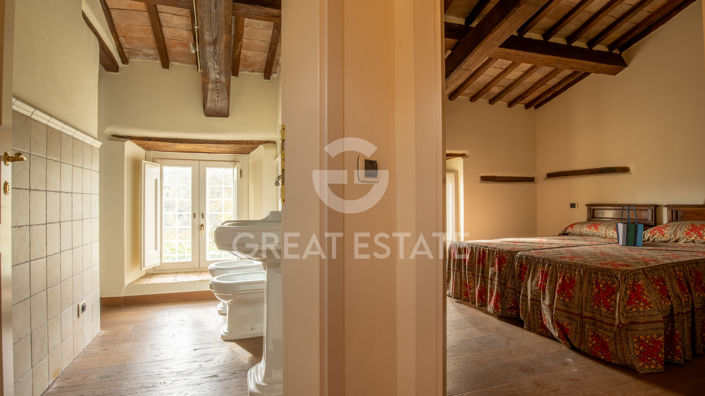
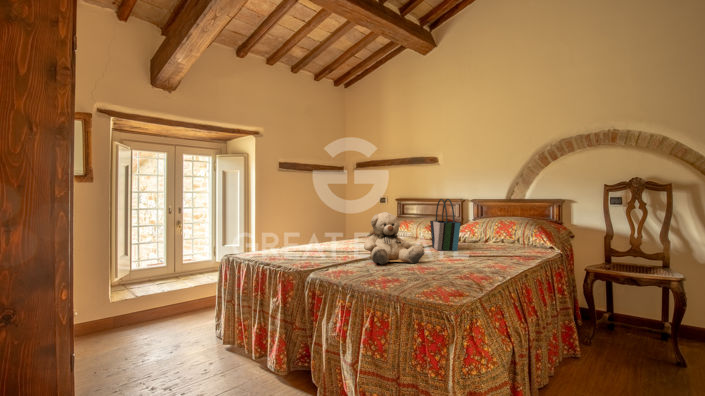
teddy bear: none [555,216,606,252] -> present [364,212,425,264]

